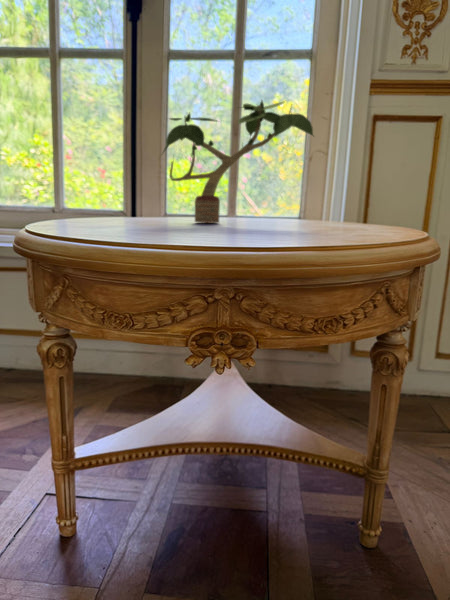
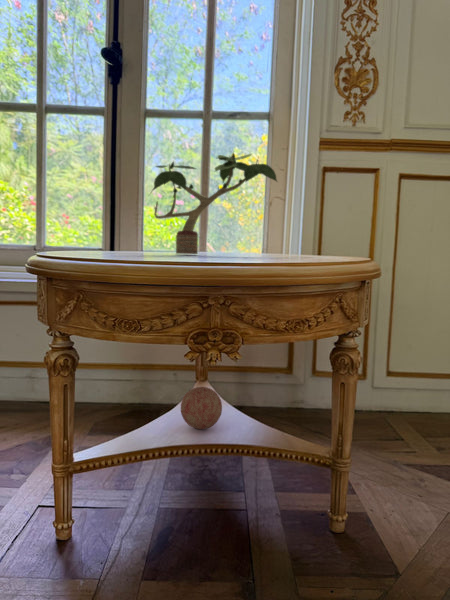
decorative ball: none [199,371,245,418] -> present [181,387,222,429]

